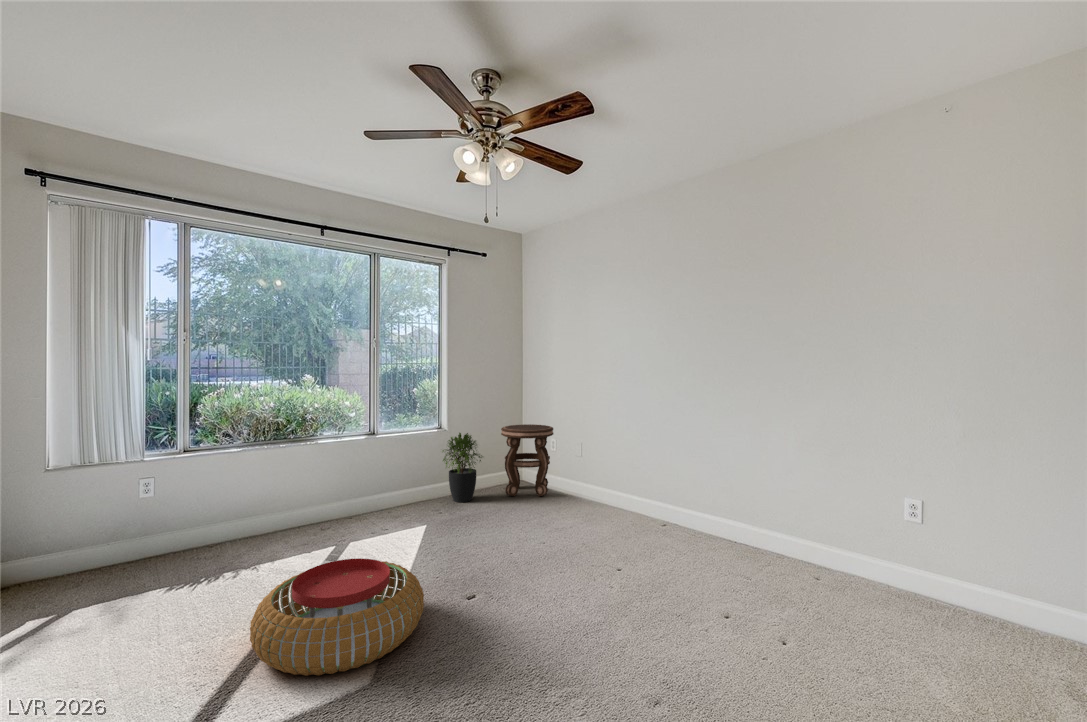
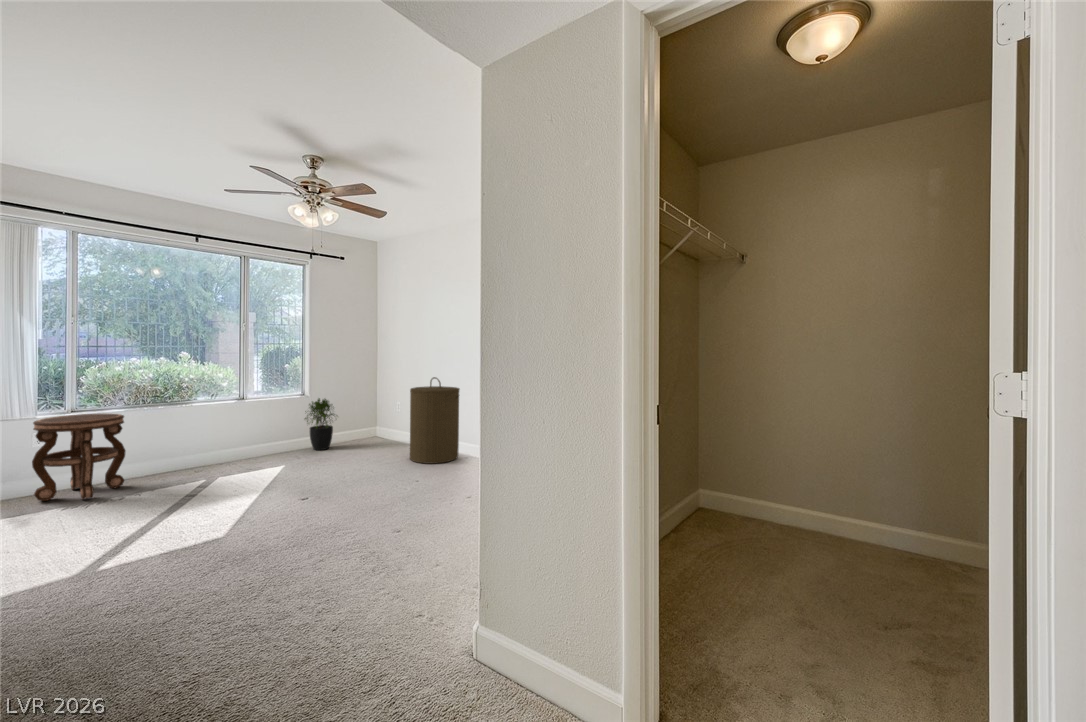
laundry hamper: none [585,405,659,533] -> present [410,377,460,464]
side table: present [501,424,553,496] -> present [32,414,126,501]
pouf: present [250,558,424,676] -> none [135,476,267,540]

